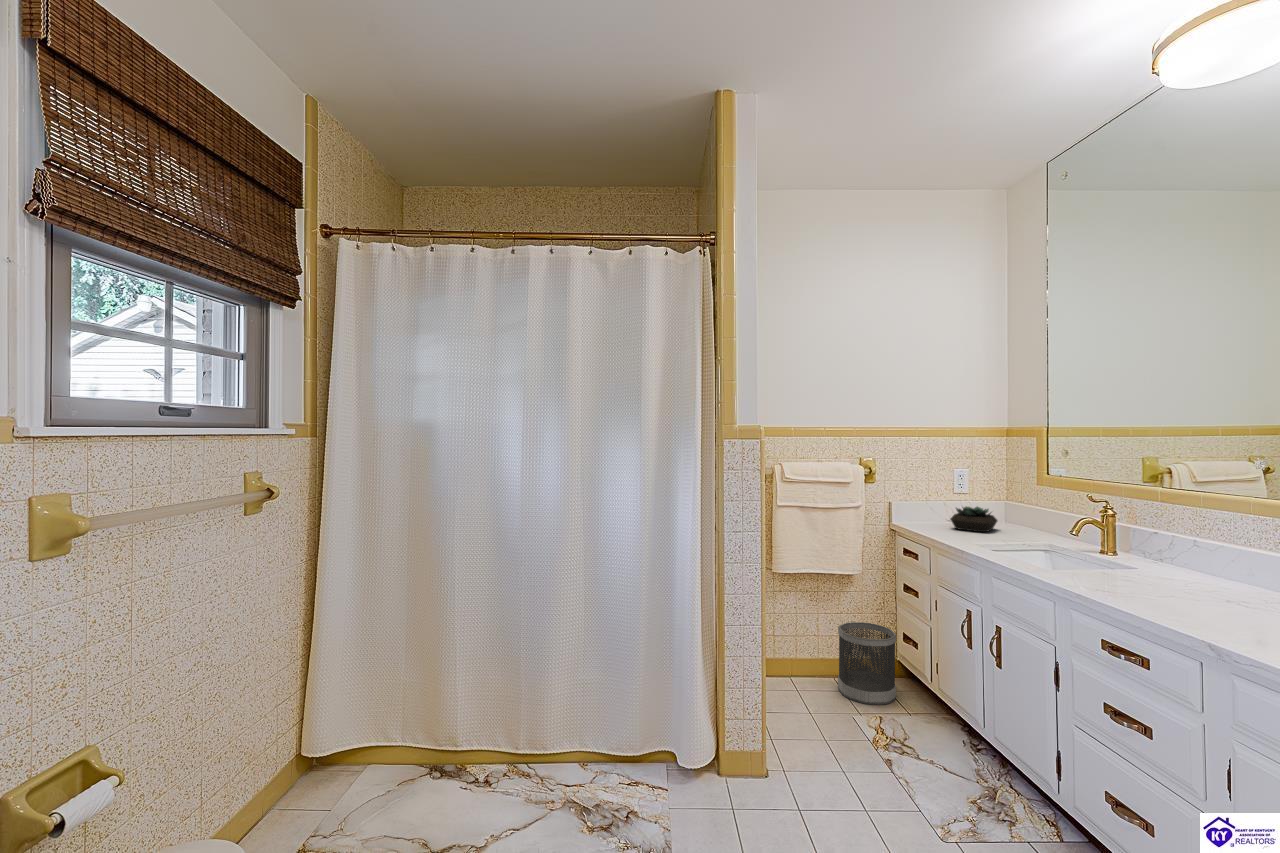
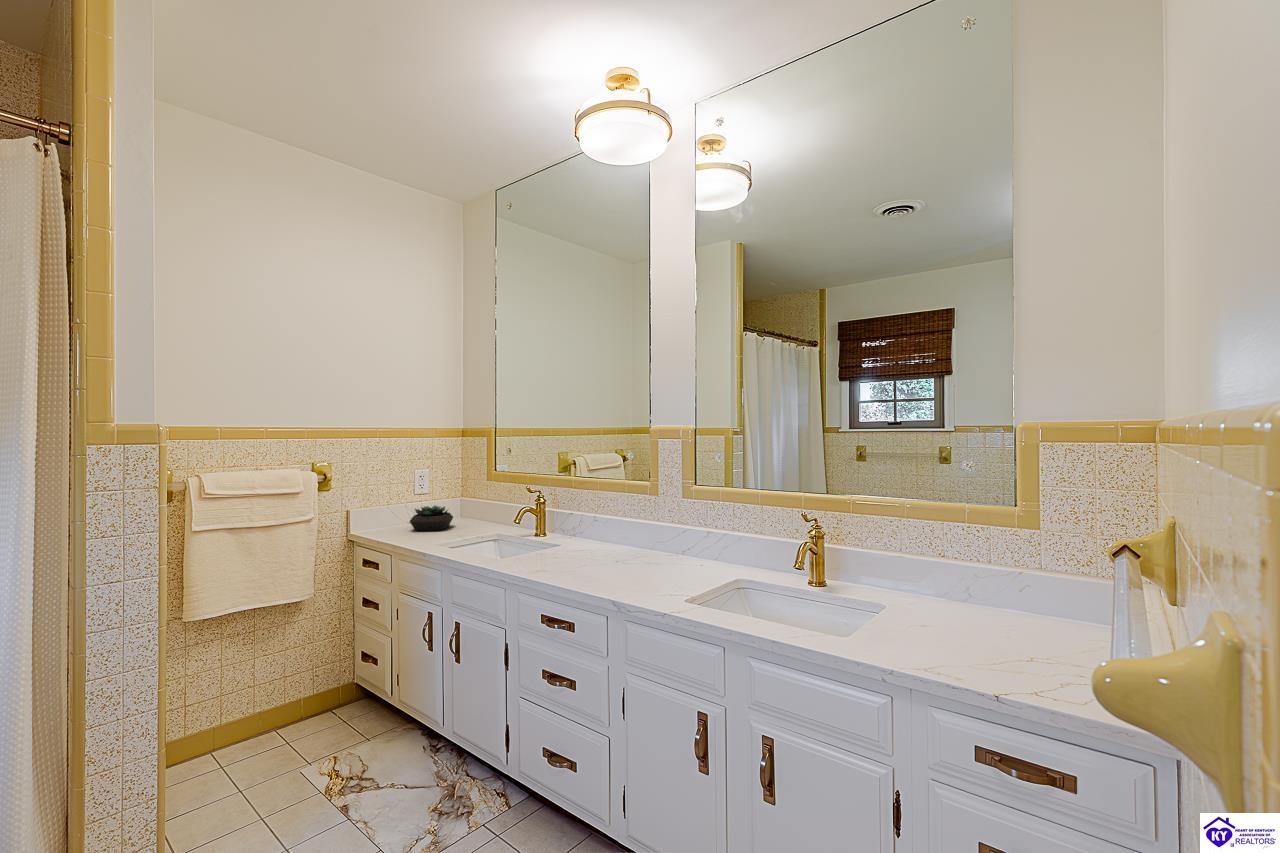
wastebasket: present [838,622,896,705] -> none [282,650,353,749]

